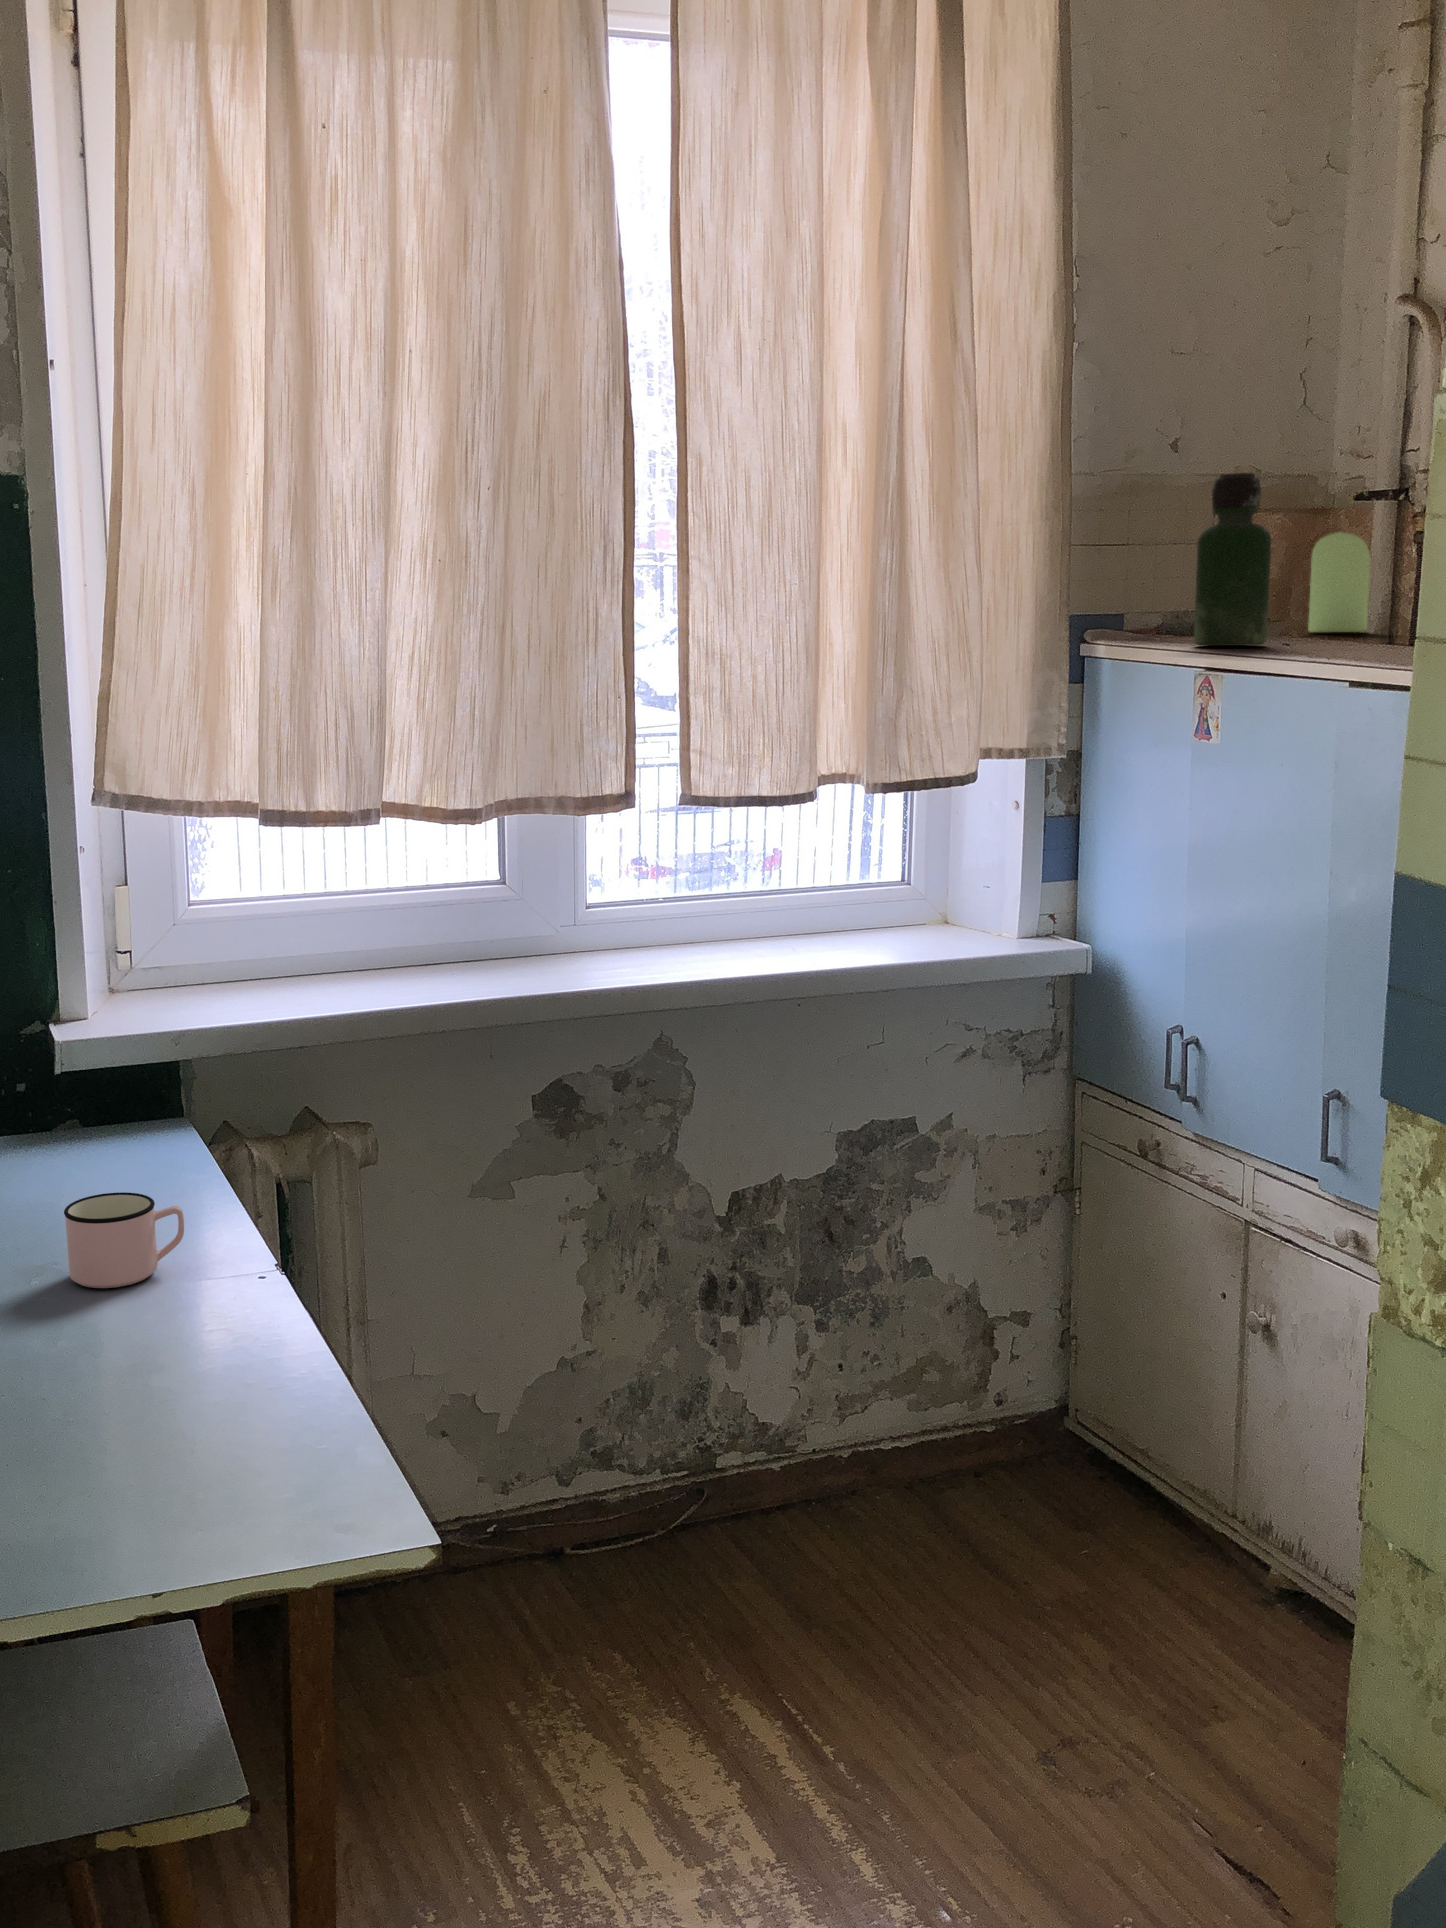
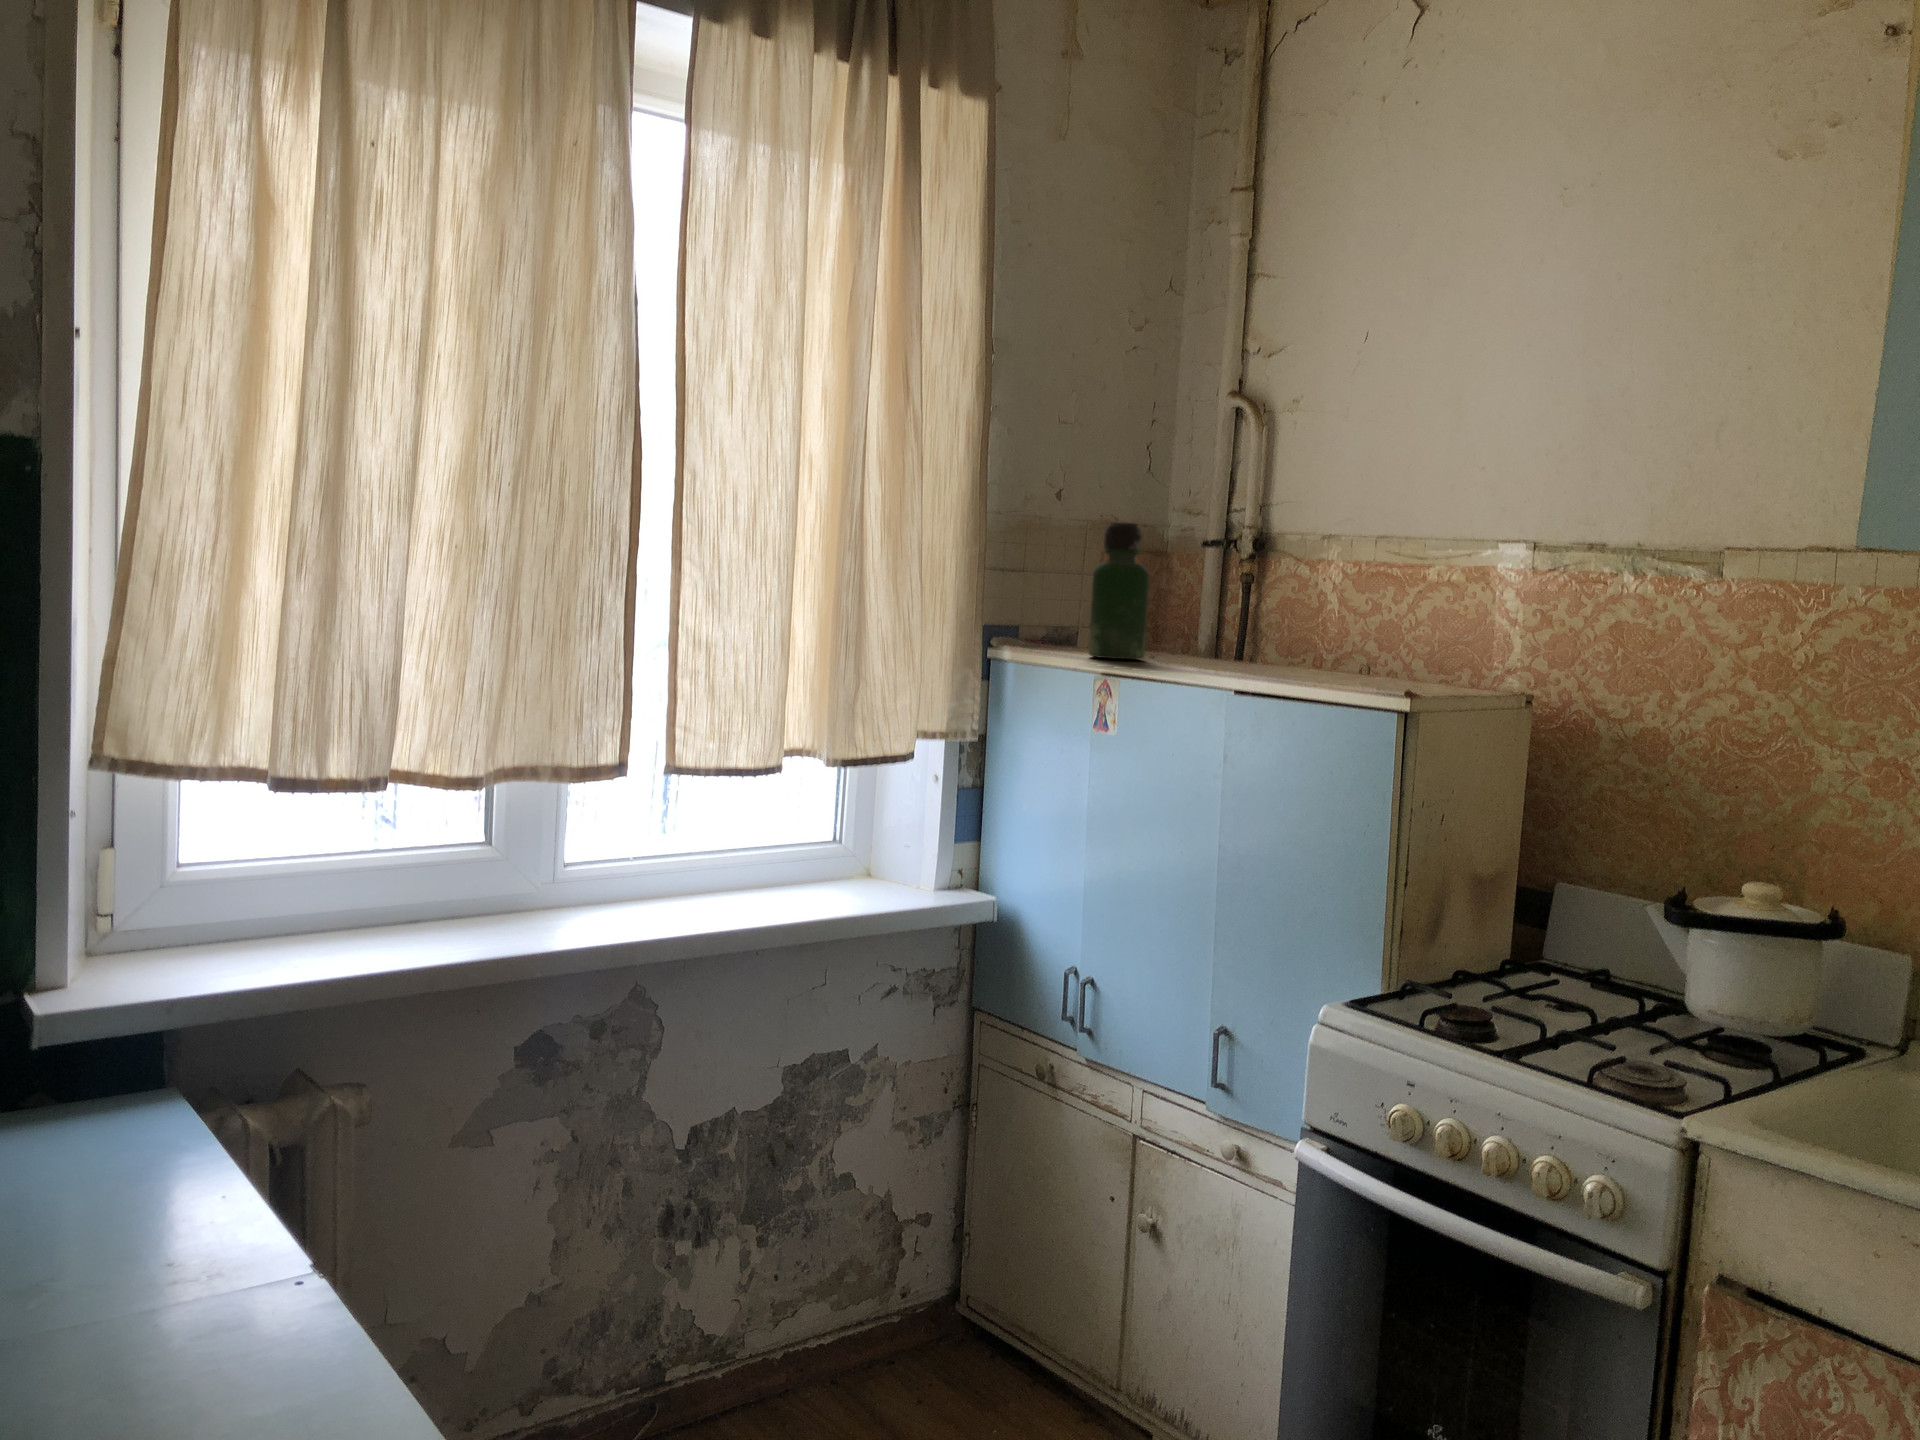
jar: present [1308,532,1371,632] -> none [1155,564,1202,649]
mug: present [64,1192,184,1288] -> none [60,1191,199,1302]

